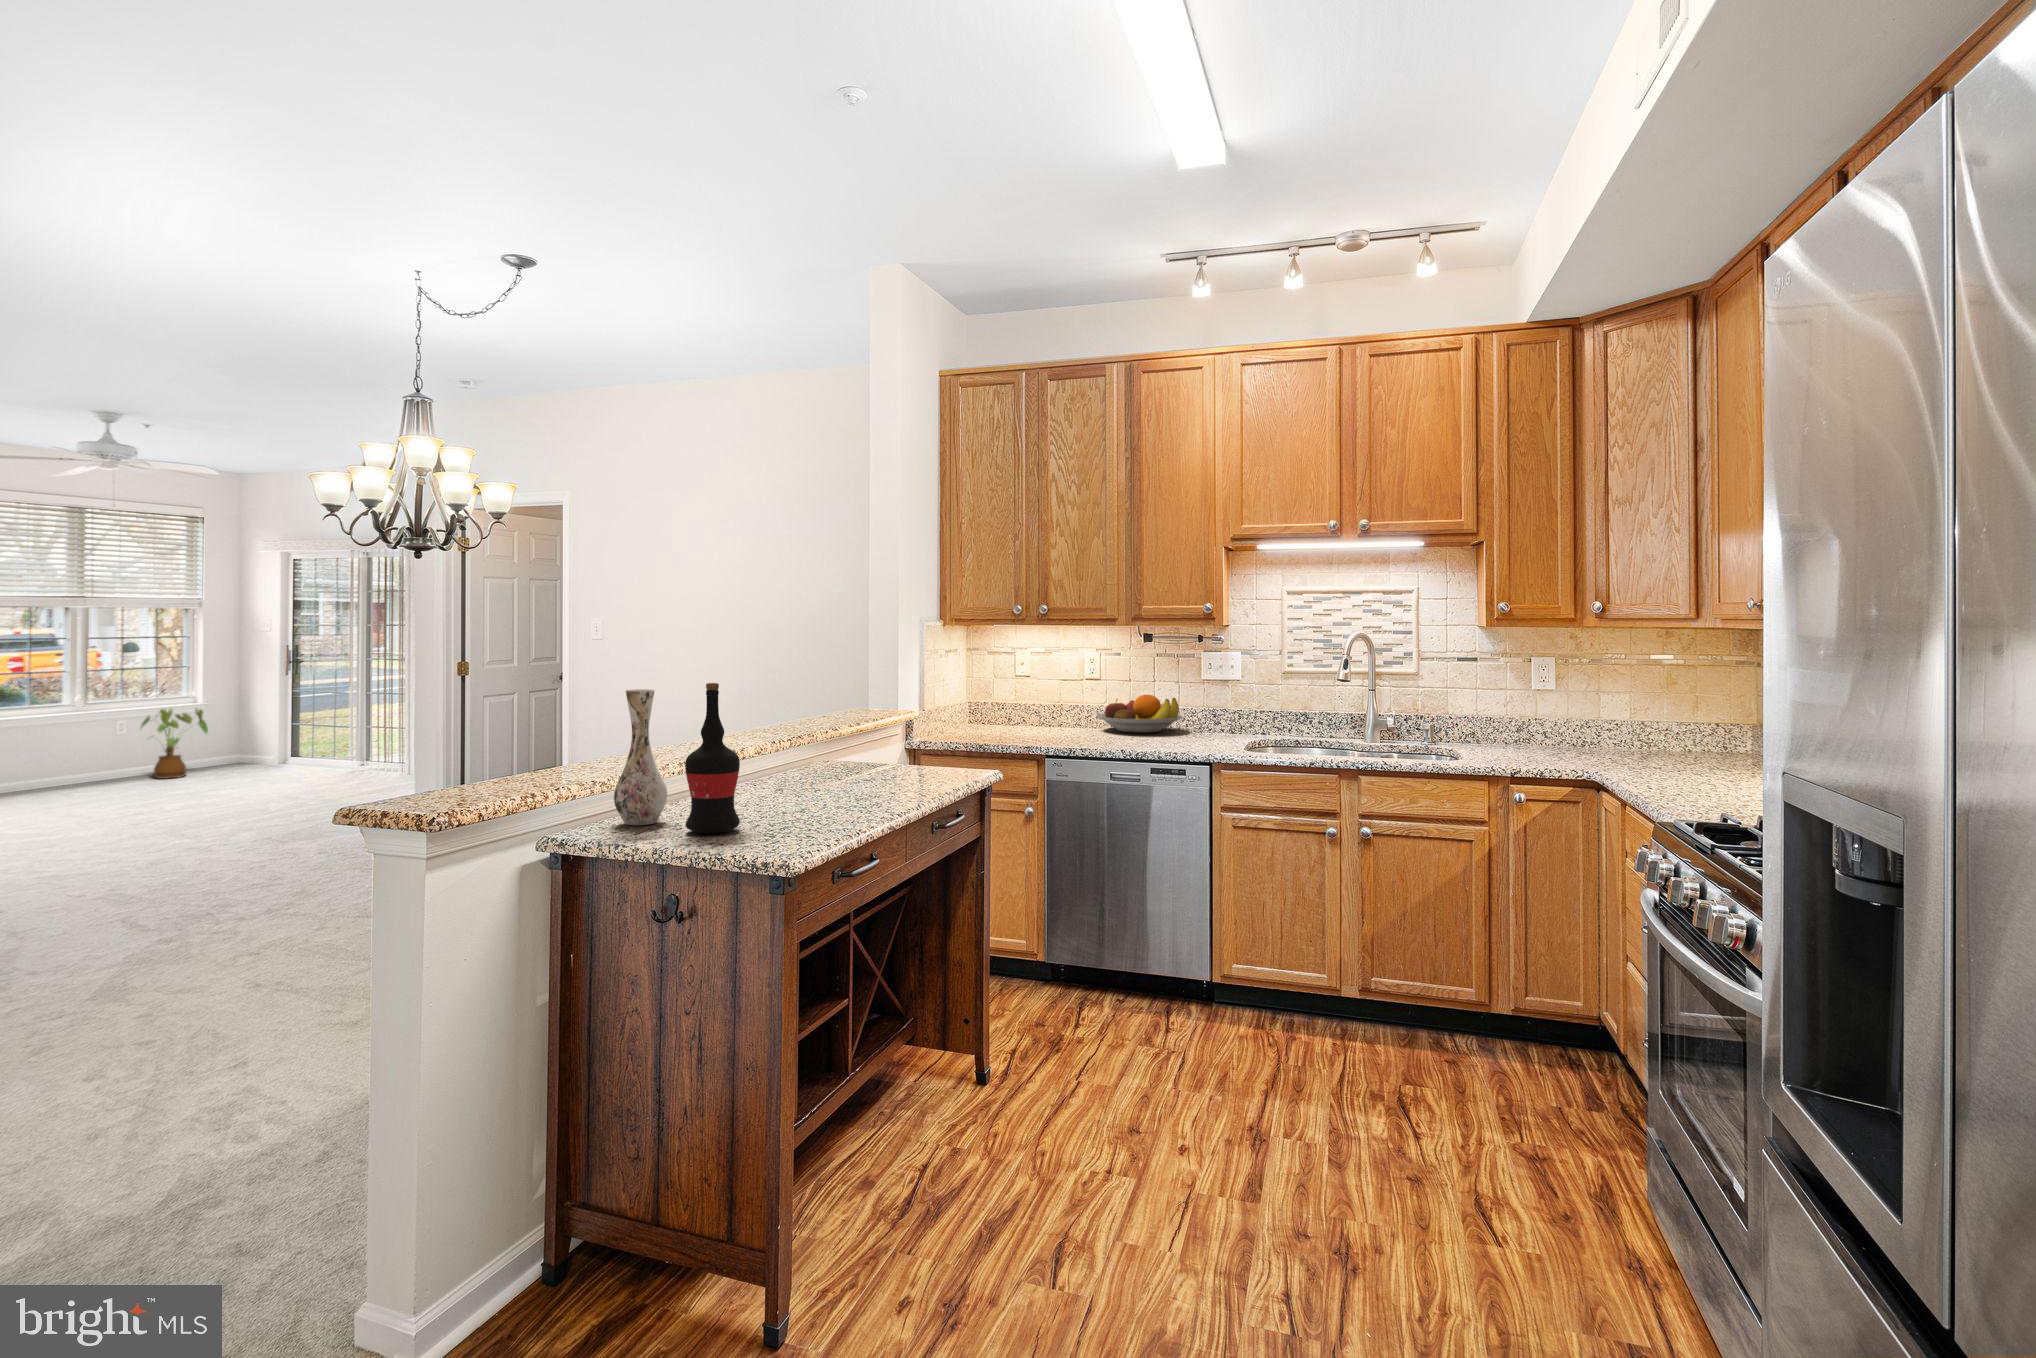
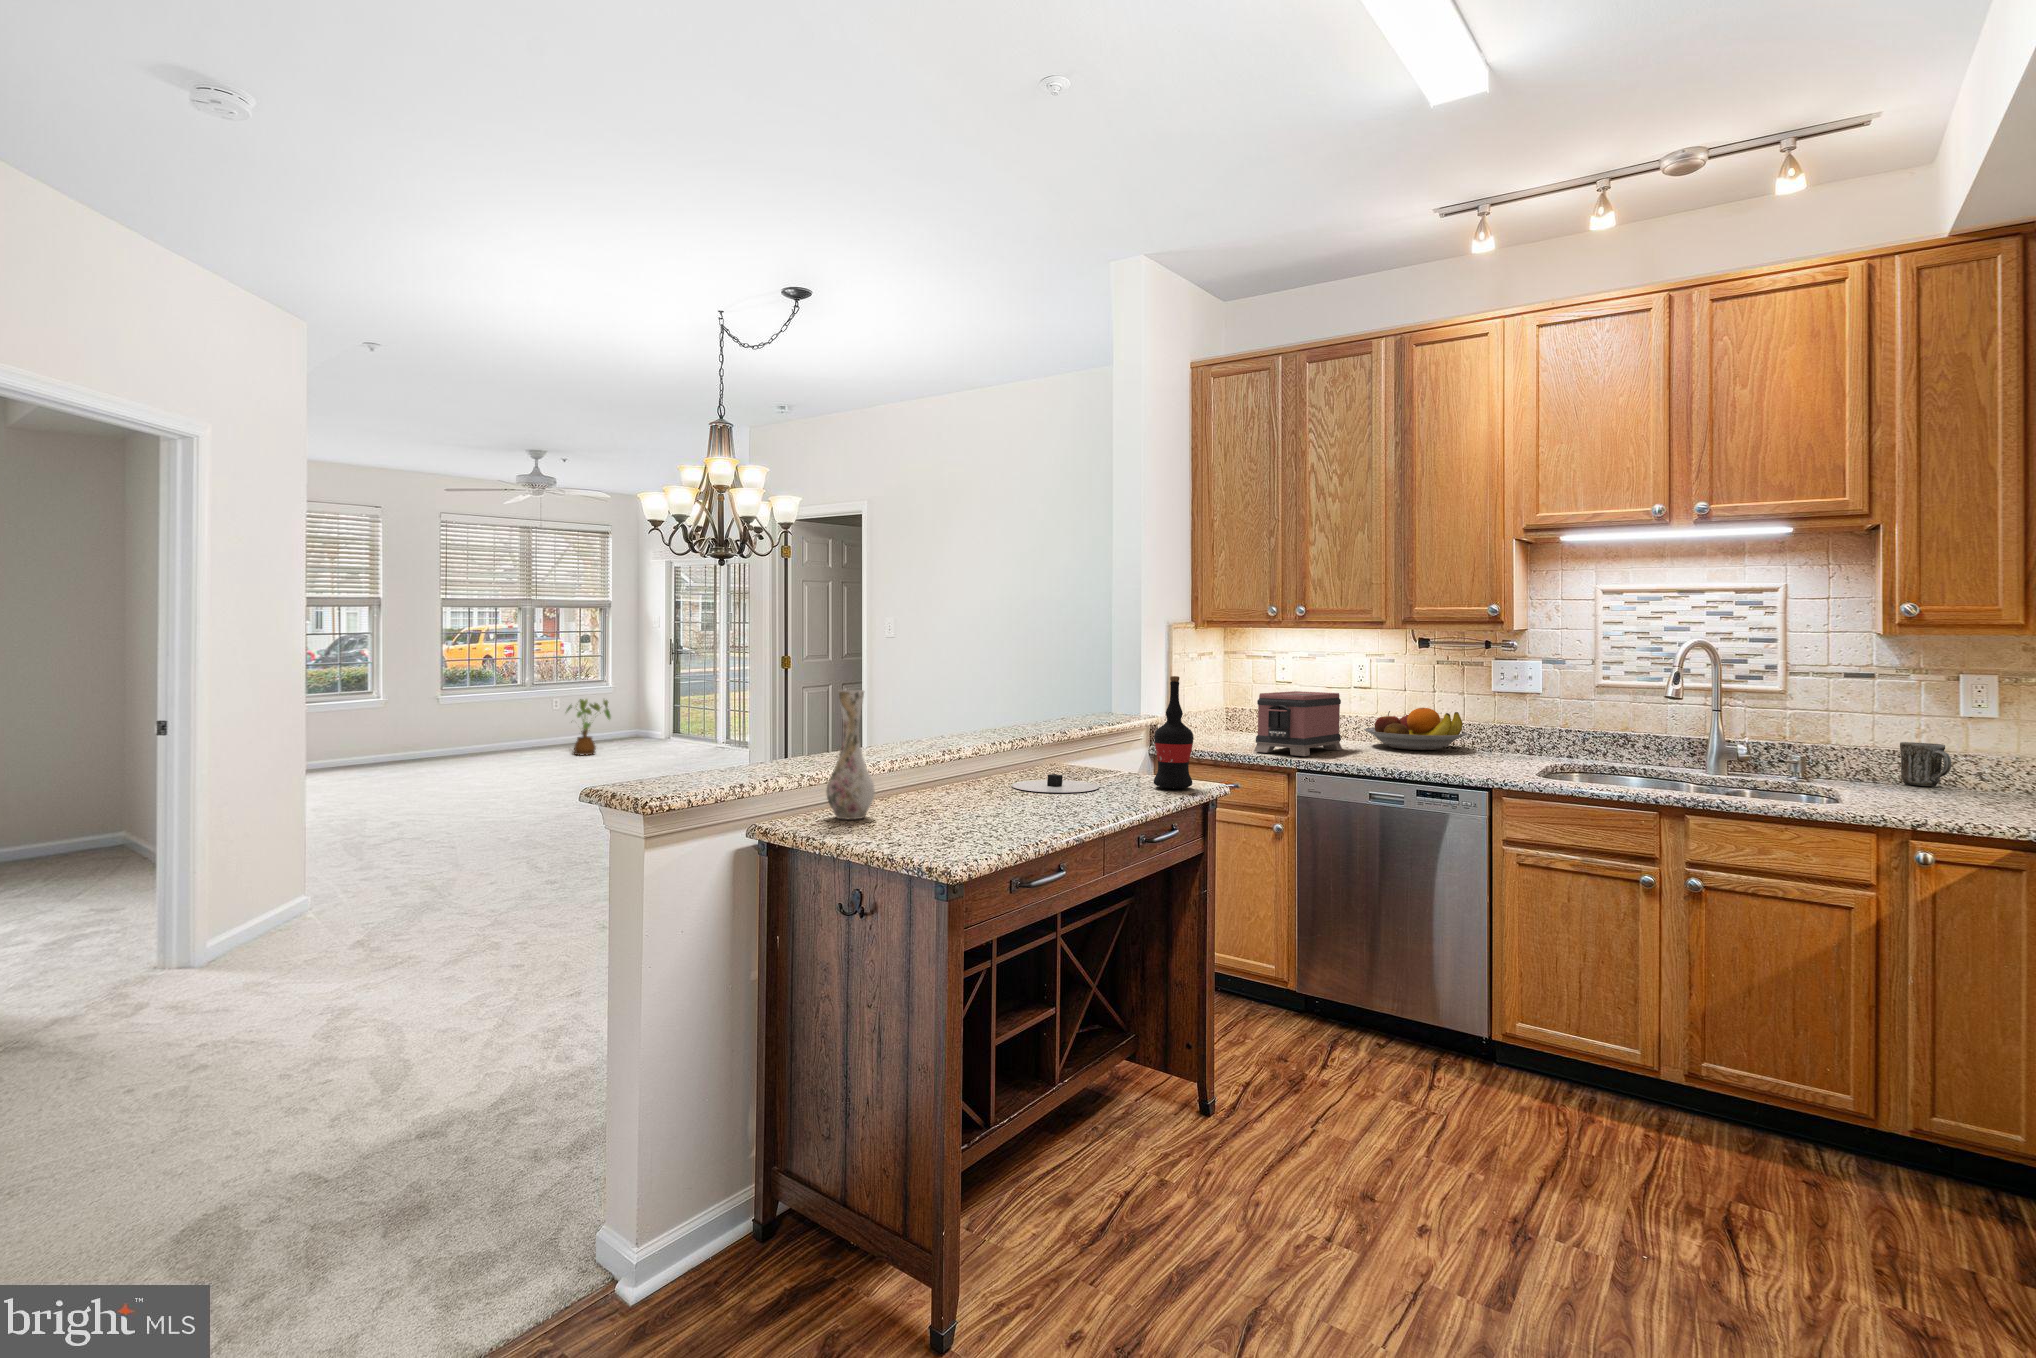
toaster: none [1003,682,1080,742] -> present [1254,691,1342,756]
wine bottle: present [685,683,740,833] -> present [1154,676,1193,789]
mug: none [1495,712,1528,746] -> present [1900,742,1951,786]
plate: none [761,769,905,790] -> present [1011,774,1099,792]

